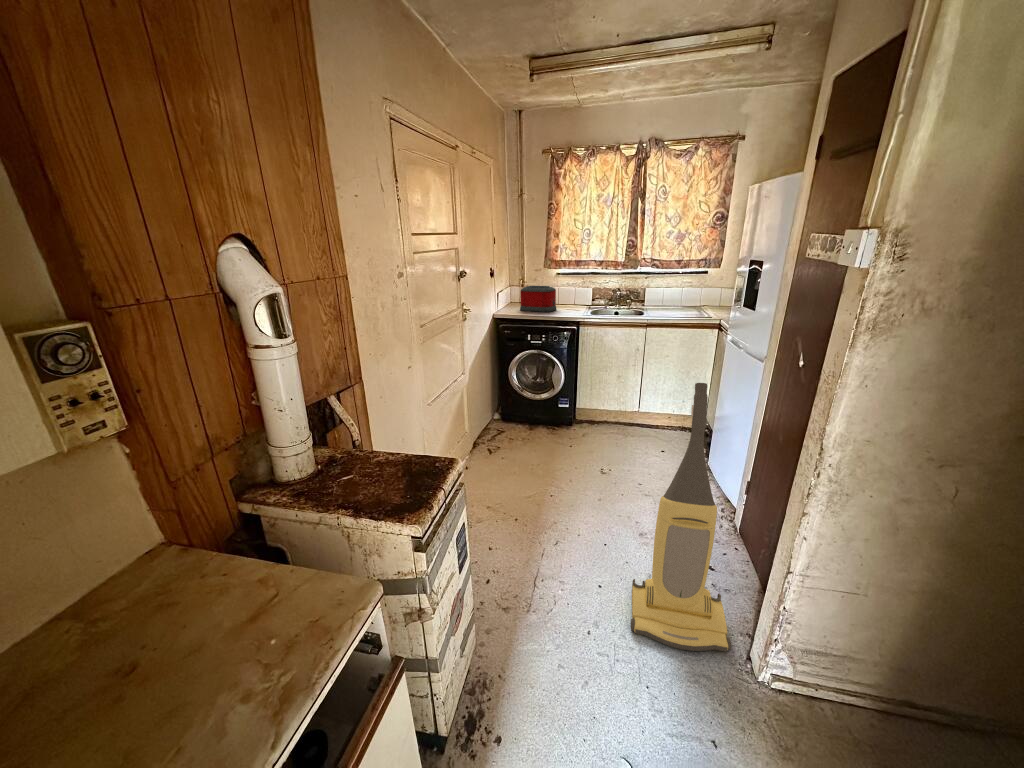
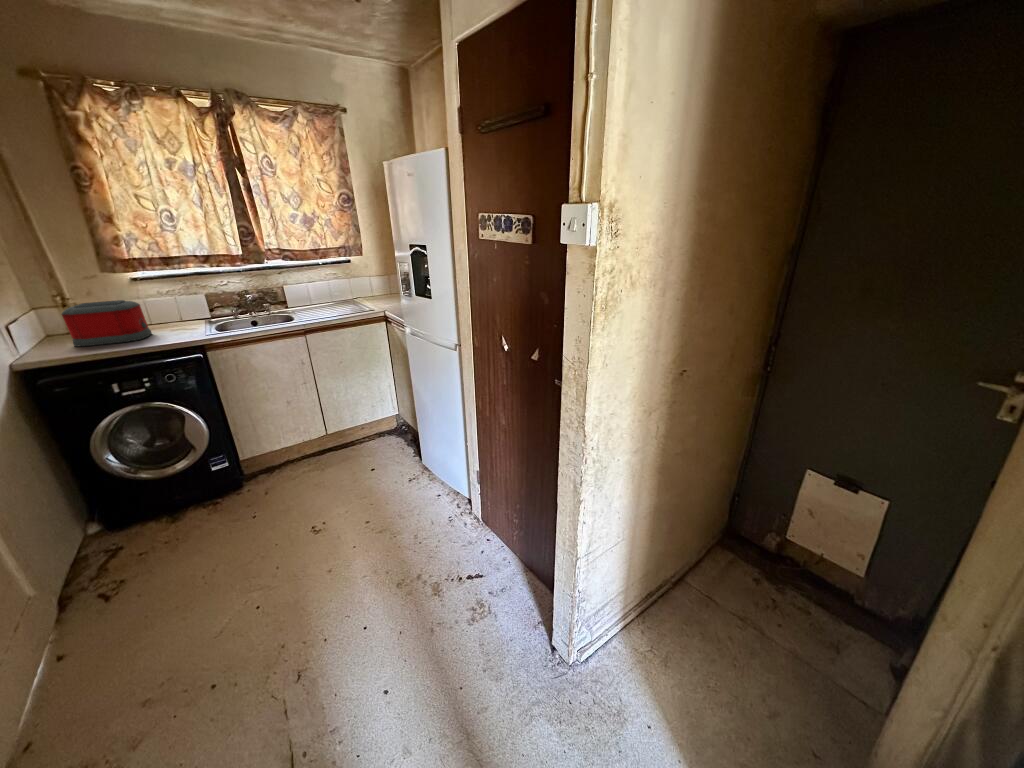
vacuum cleaner: present [631,383,731,652] -> none [423,400,538,721]

